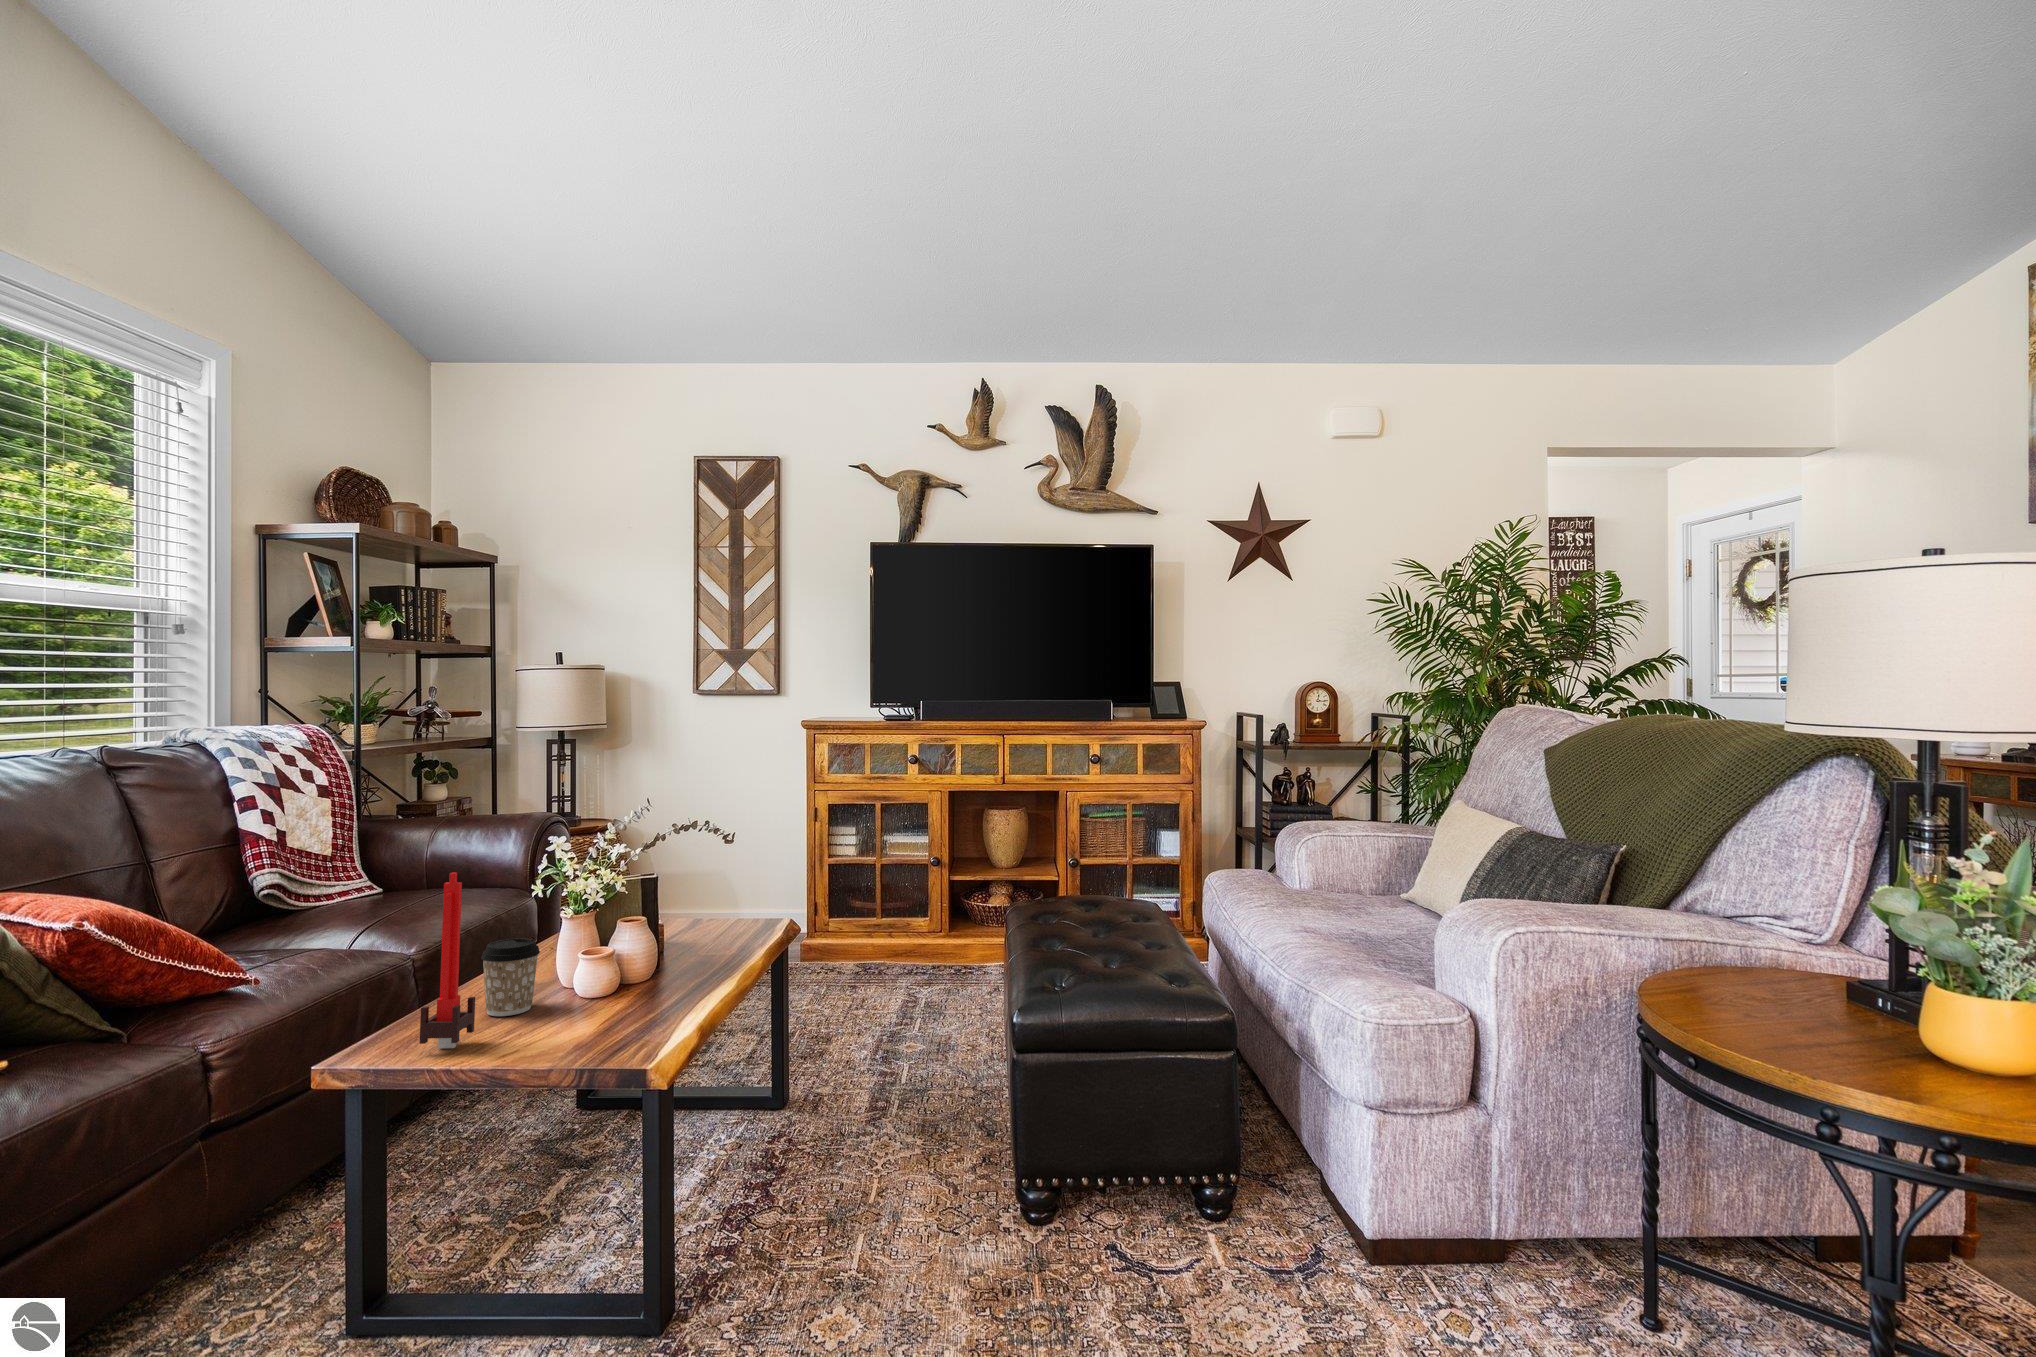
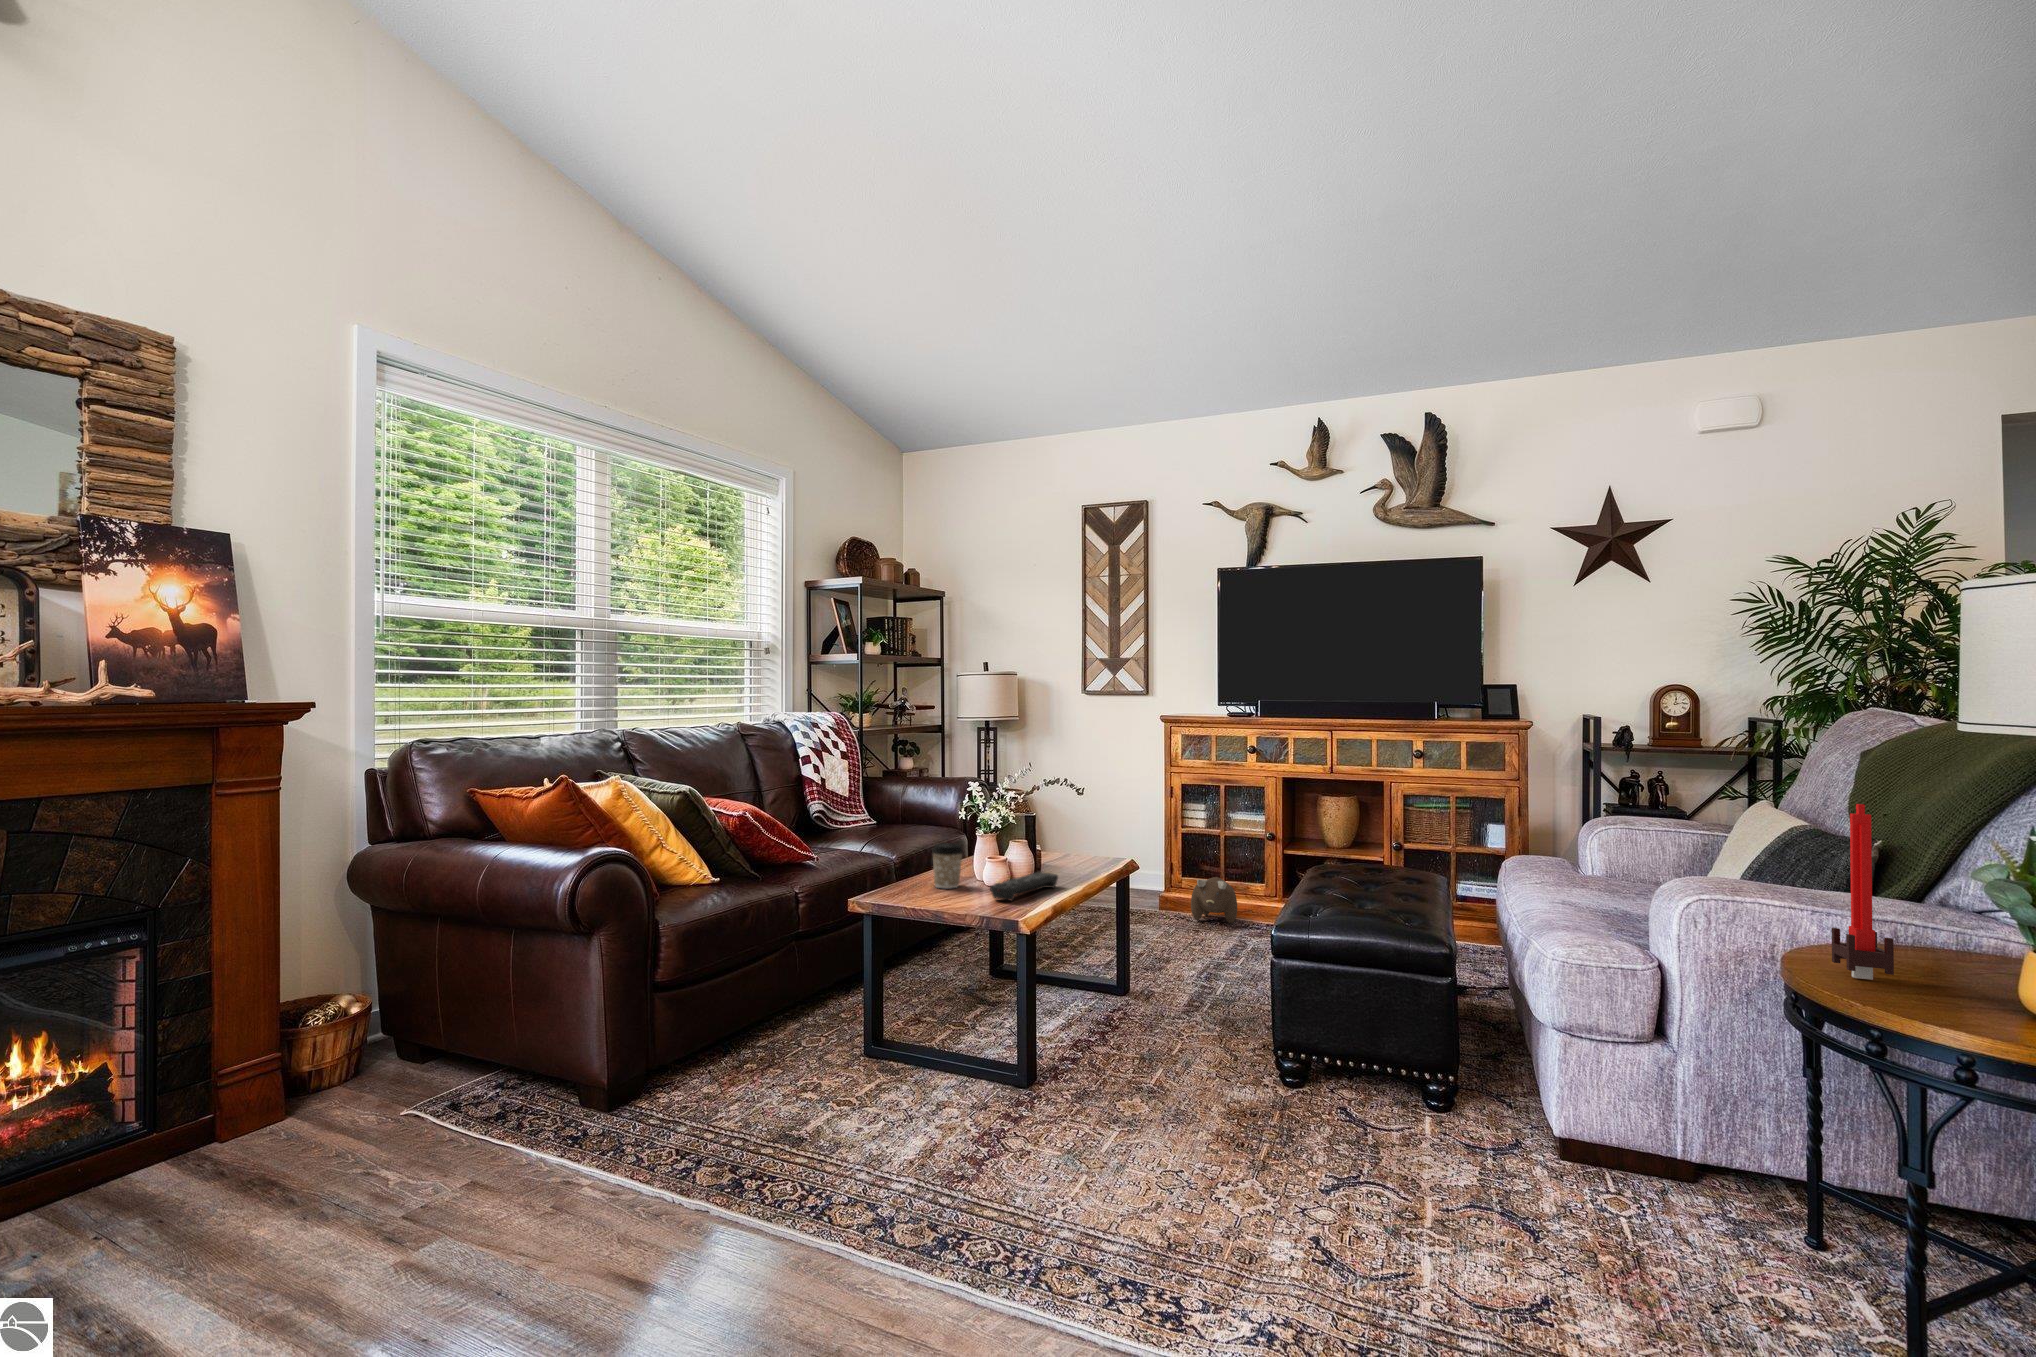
candle: present [420,873,475,1048] -> present [1832,804,1894,980]
plush toy: none [846,917,902,972] -> present [1191,877,1237,924]
remote control: none [591,966,700,1029] -> present [990,873,1058,901]

